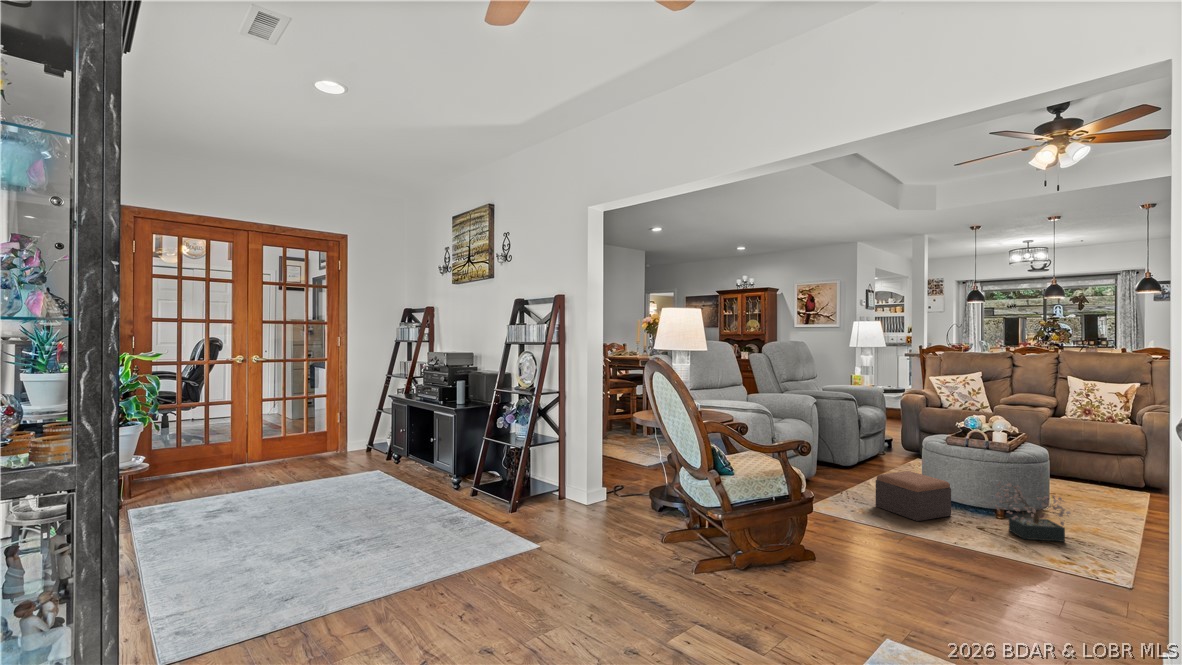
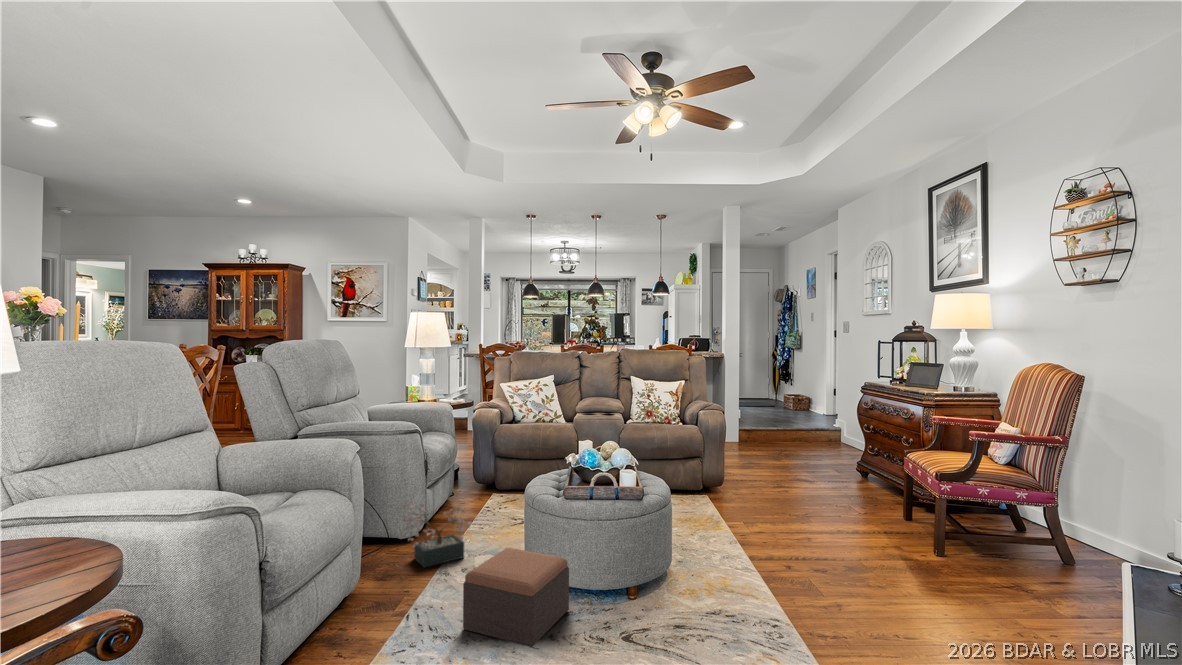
decorative plant: present [995,482,1070,542] -> present [398,503,471,567]

